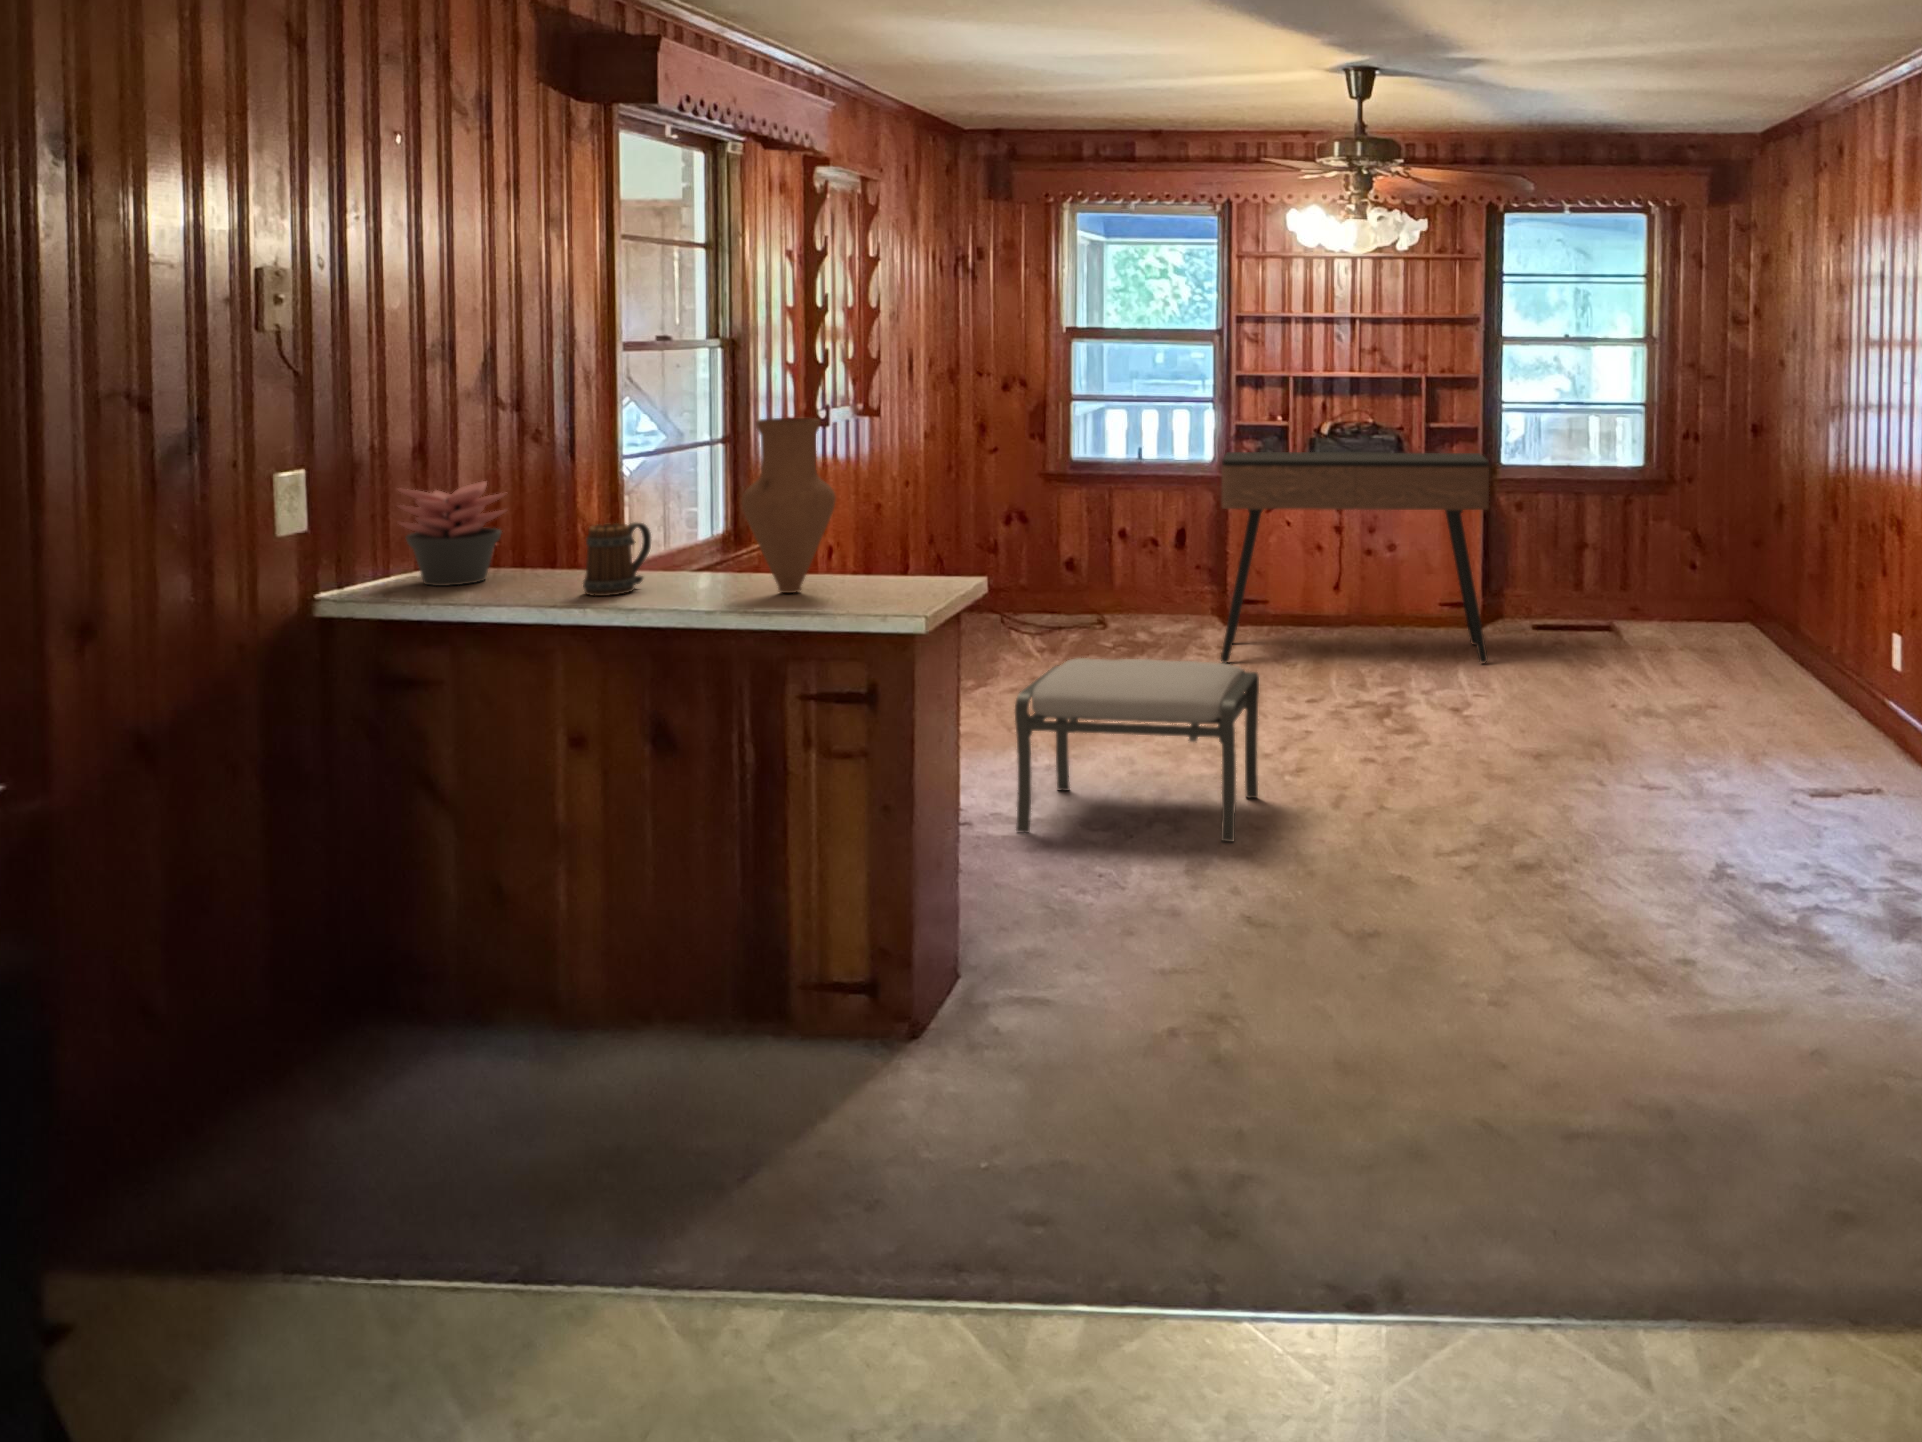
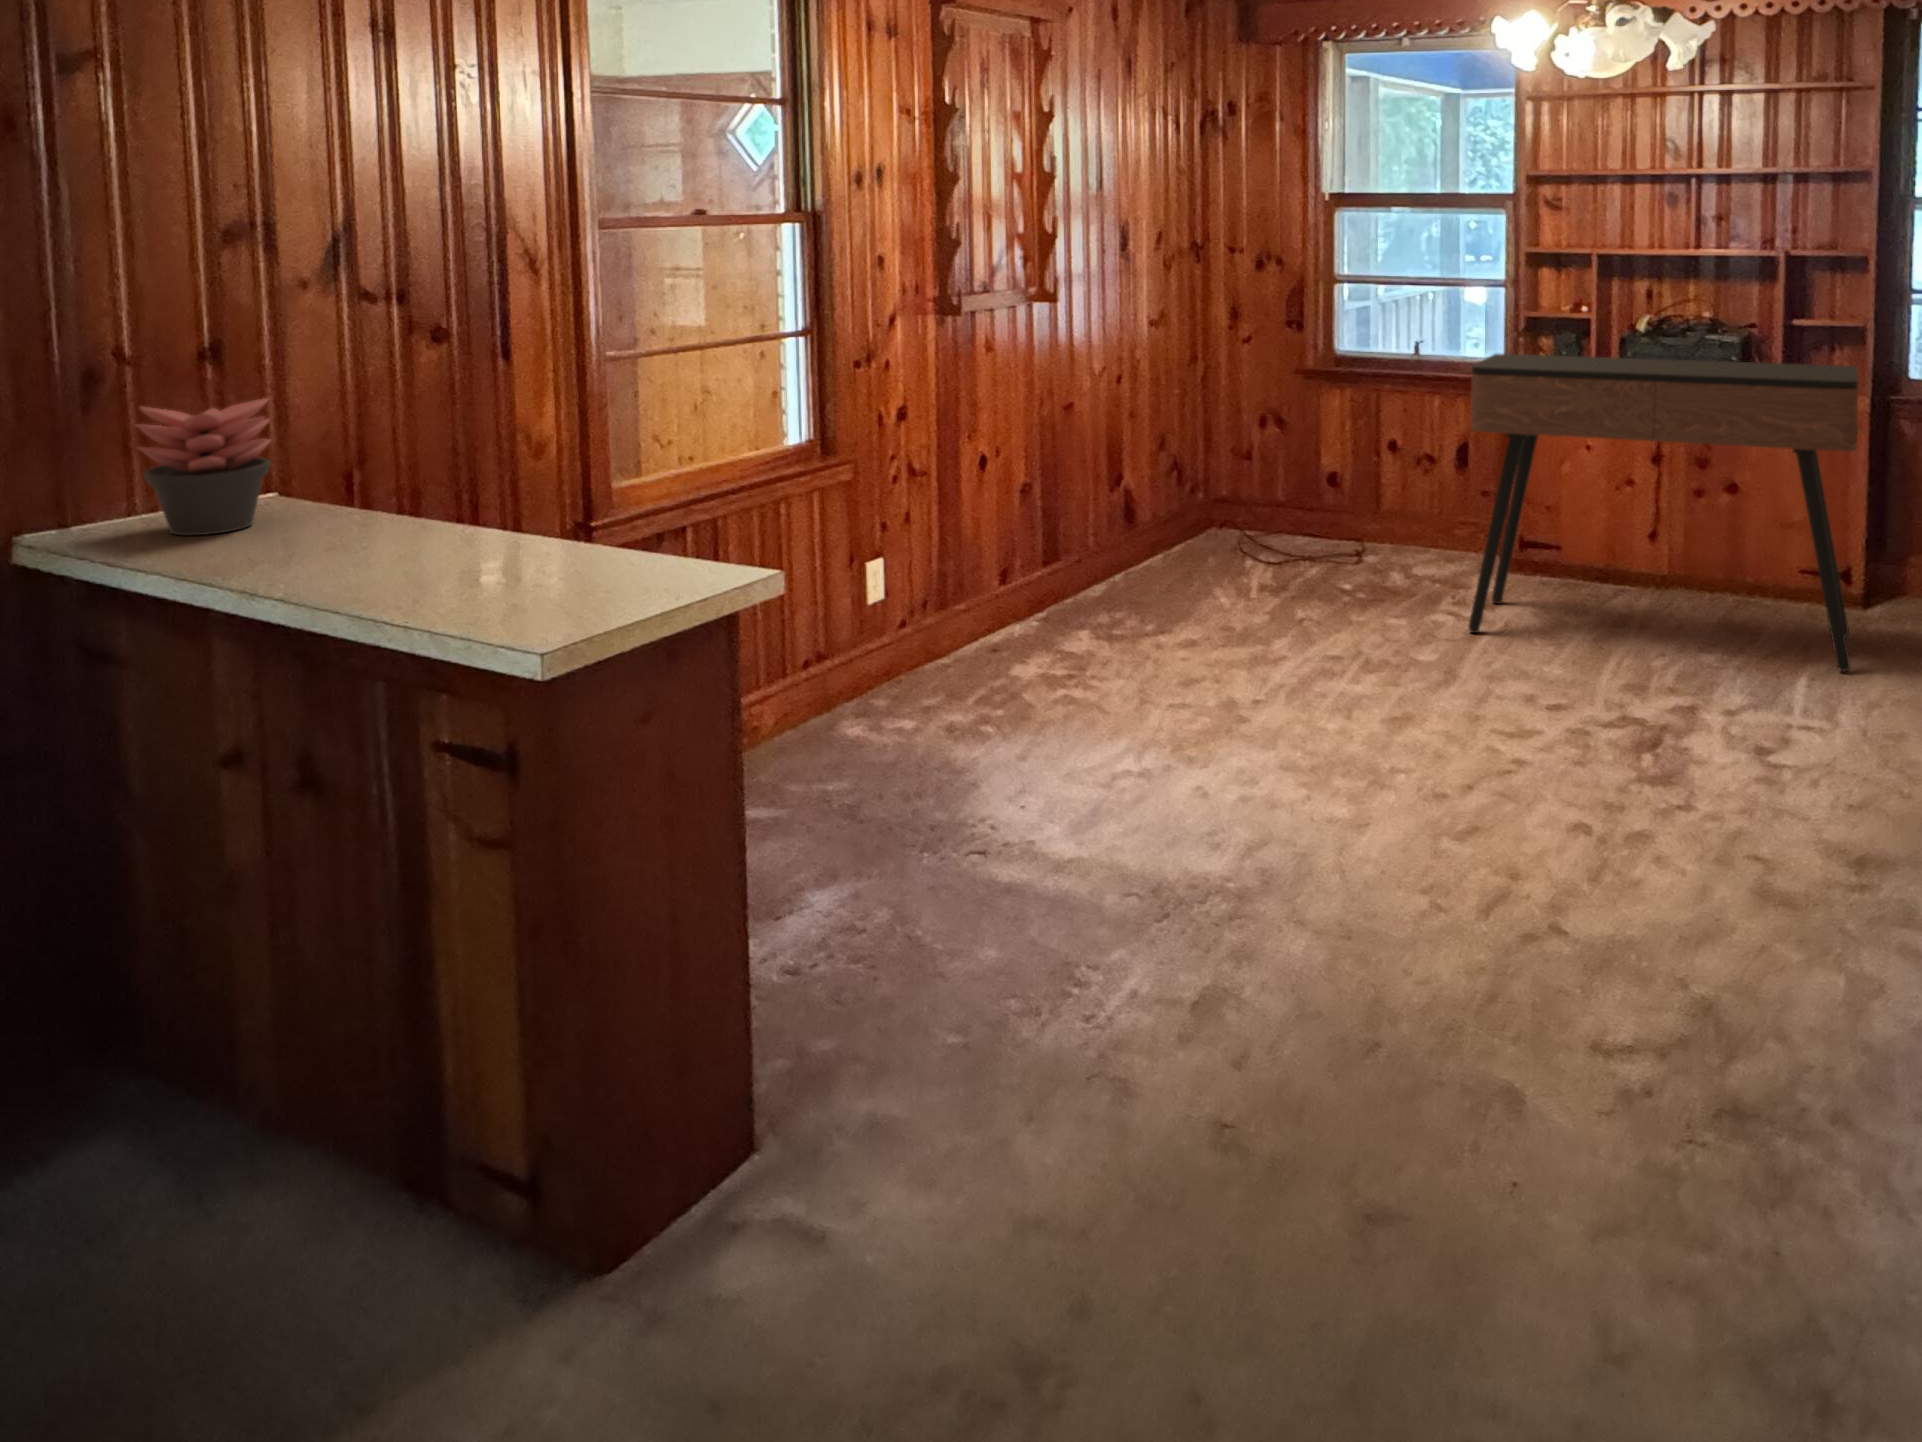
vase: present [742,418,836,593] -> none [418,328,563,589]
mug: present [583,522,651,596] -> none [269,468,377,572]
ottoman: present [1015,658,1259,842] -> none [1031,649,1396,963]

